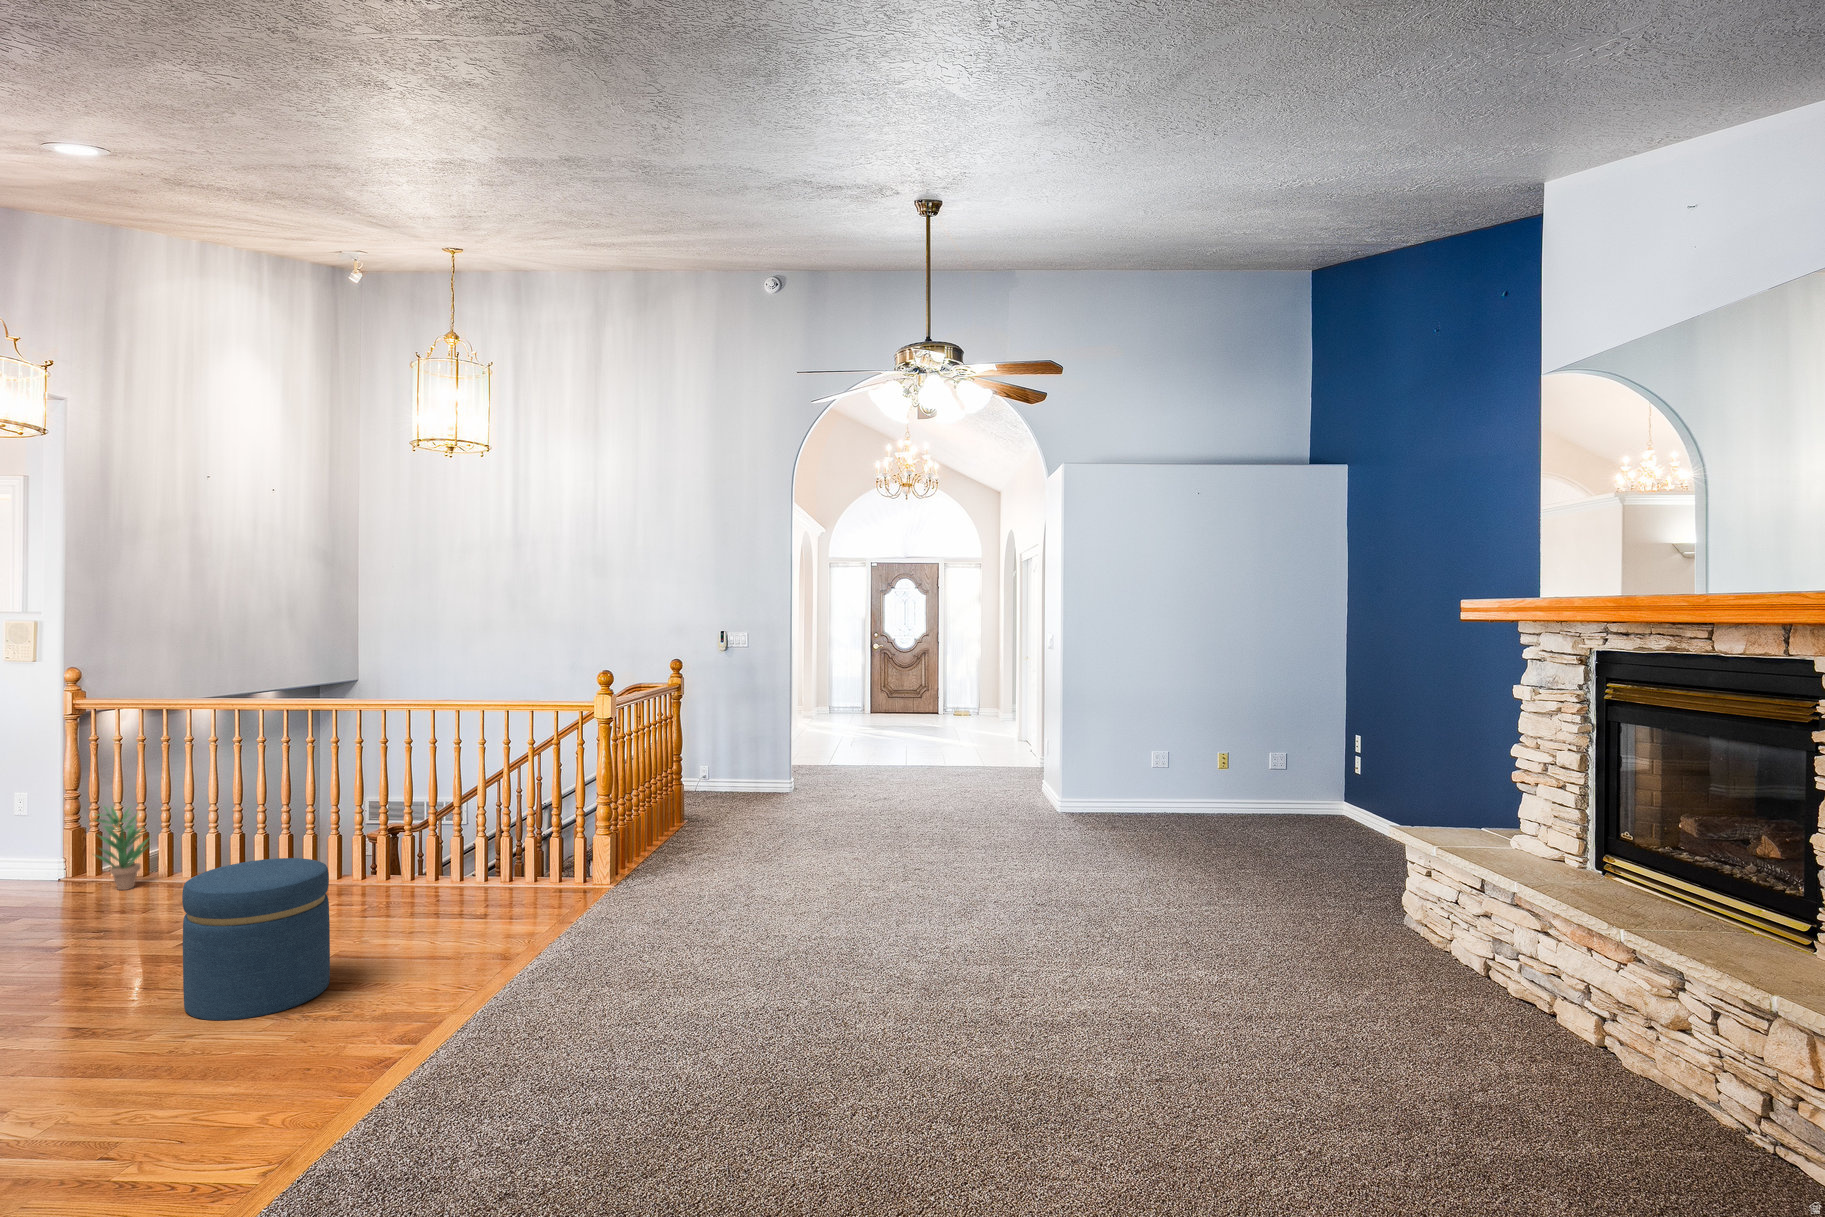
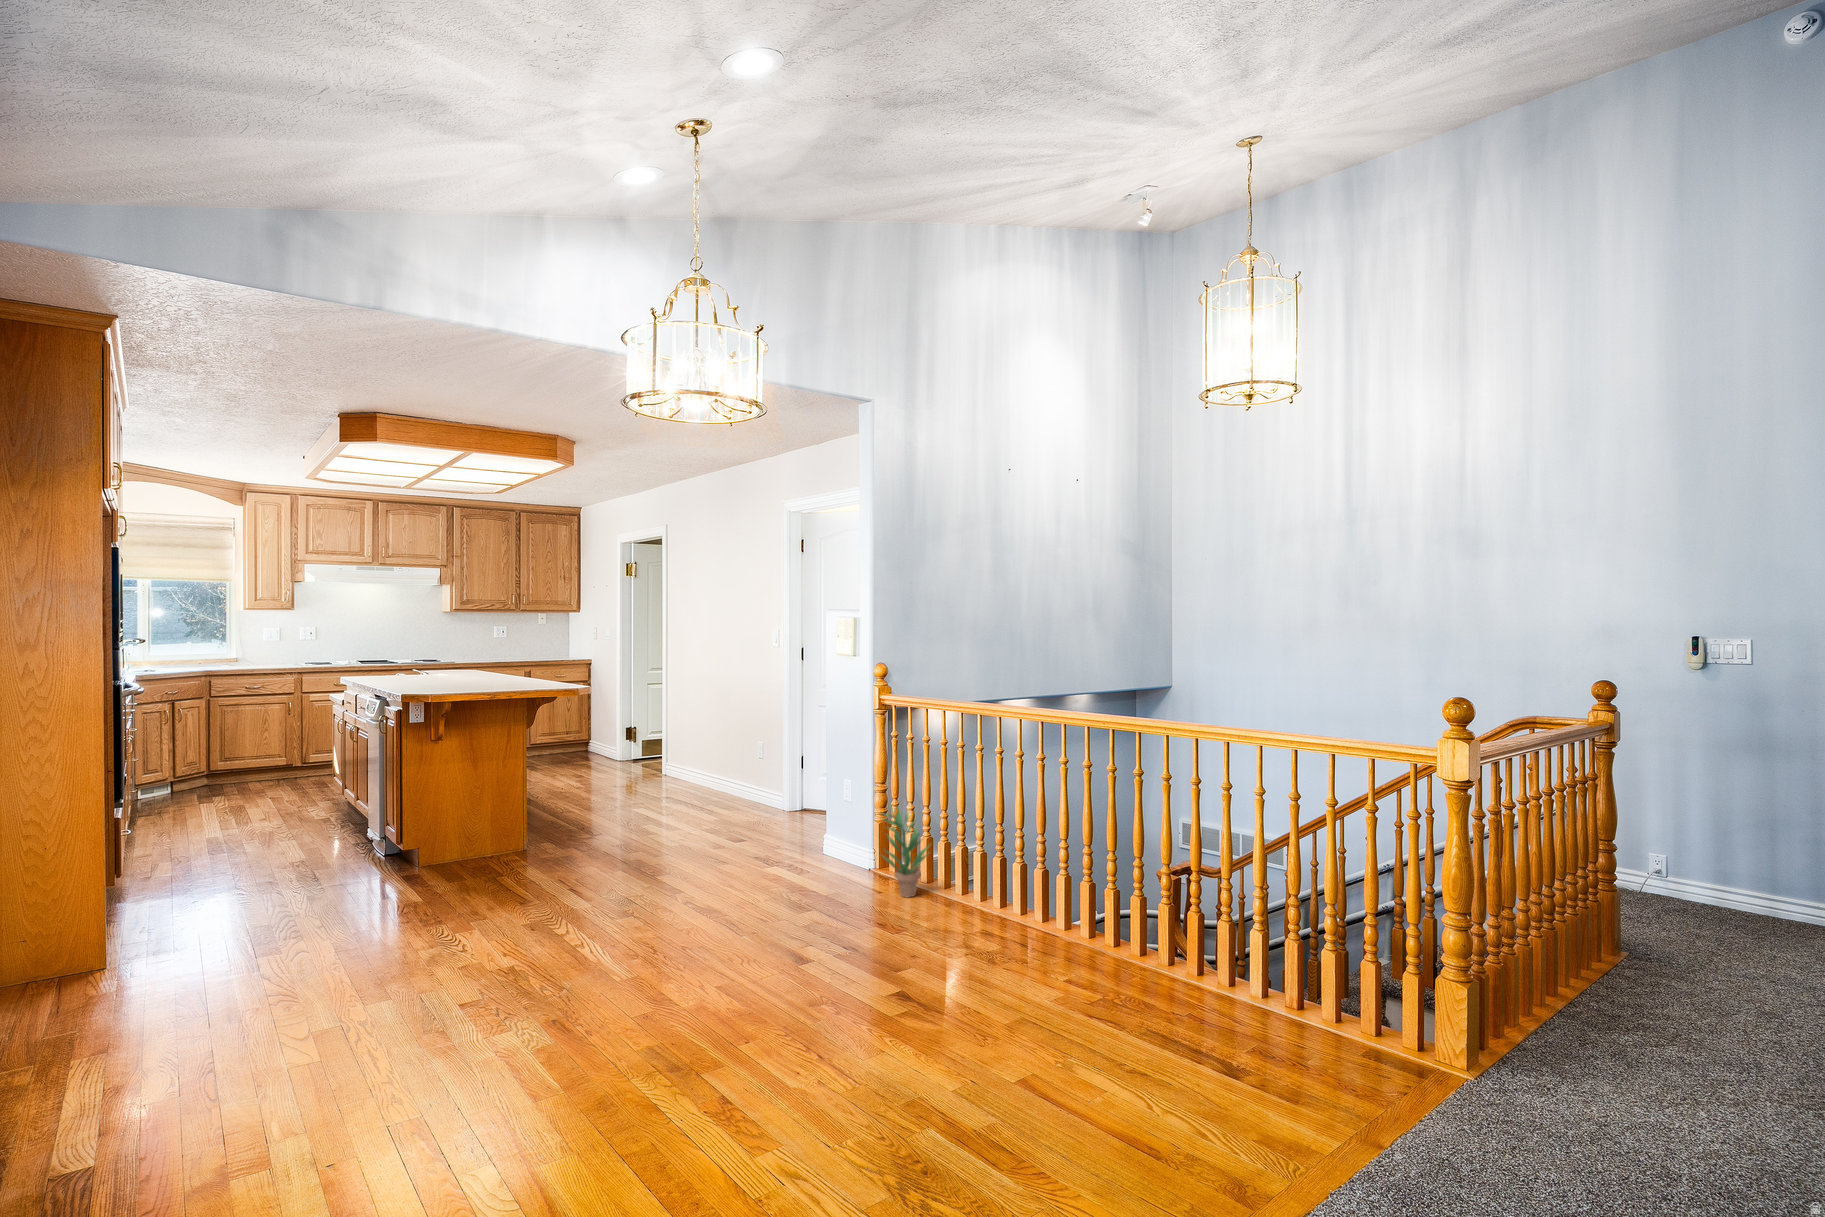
ottoman: present [182,858,330,1020] -> none [807,932,983,1184]

